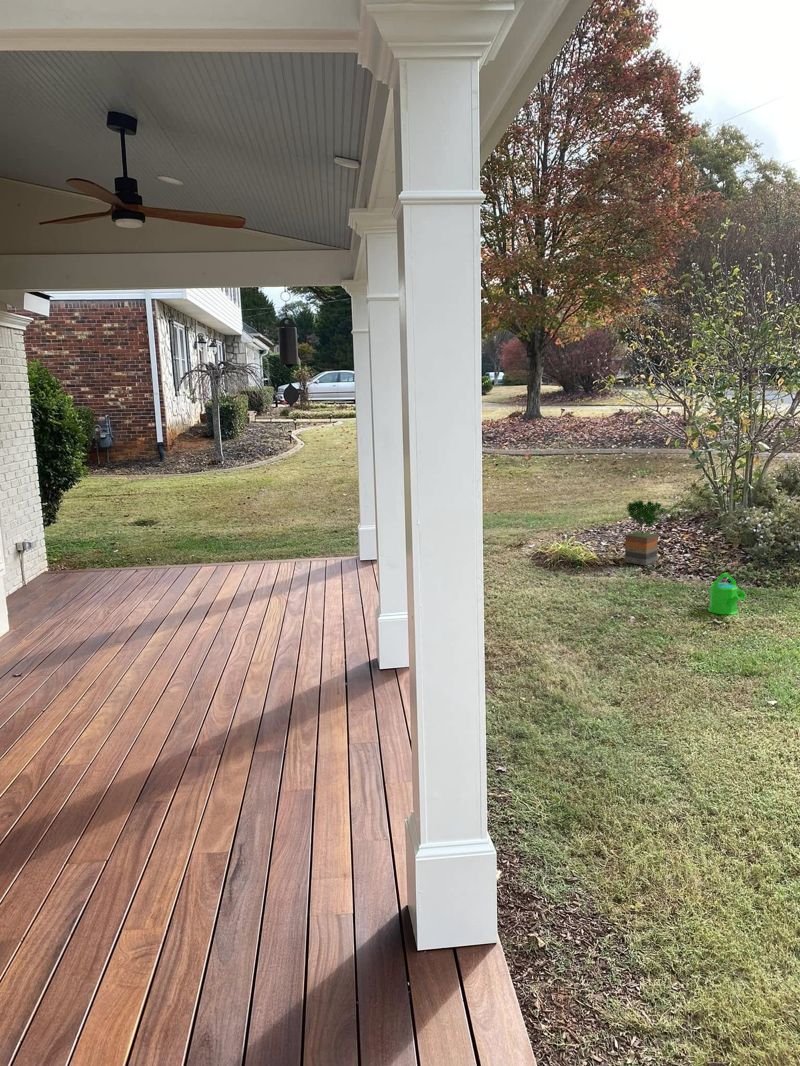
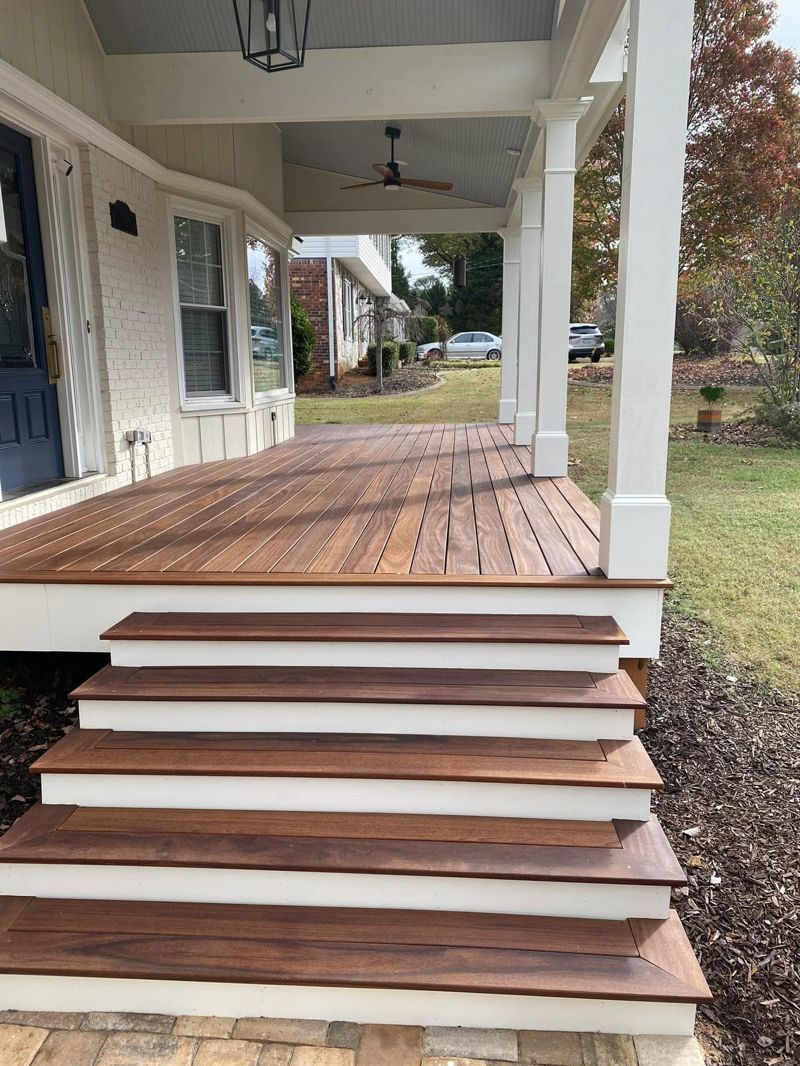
watering can: present [708,573,746,615] -> none [743,417,767,444]

